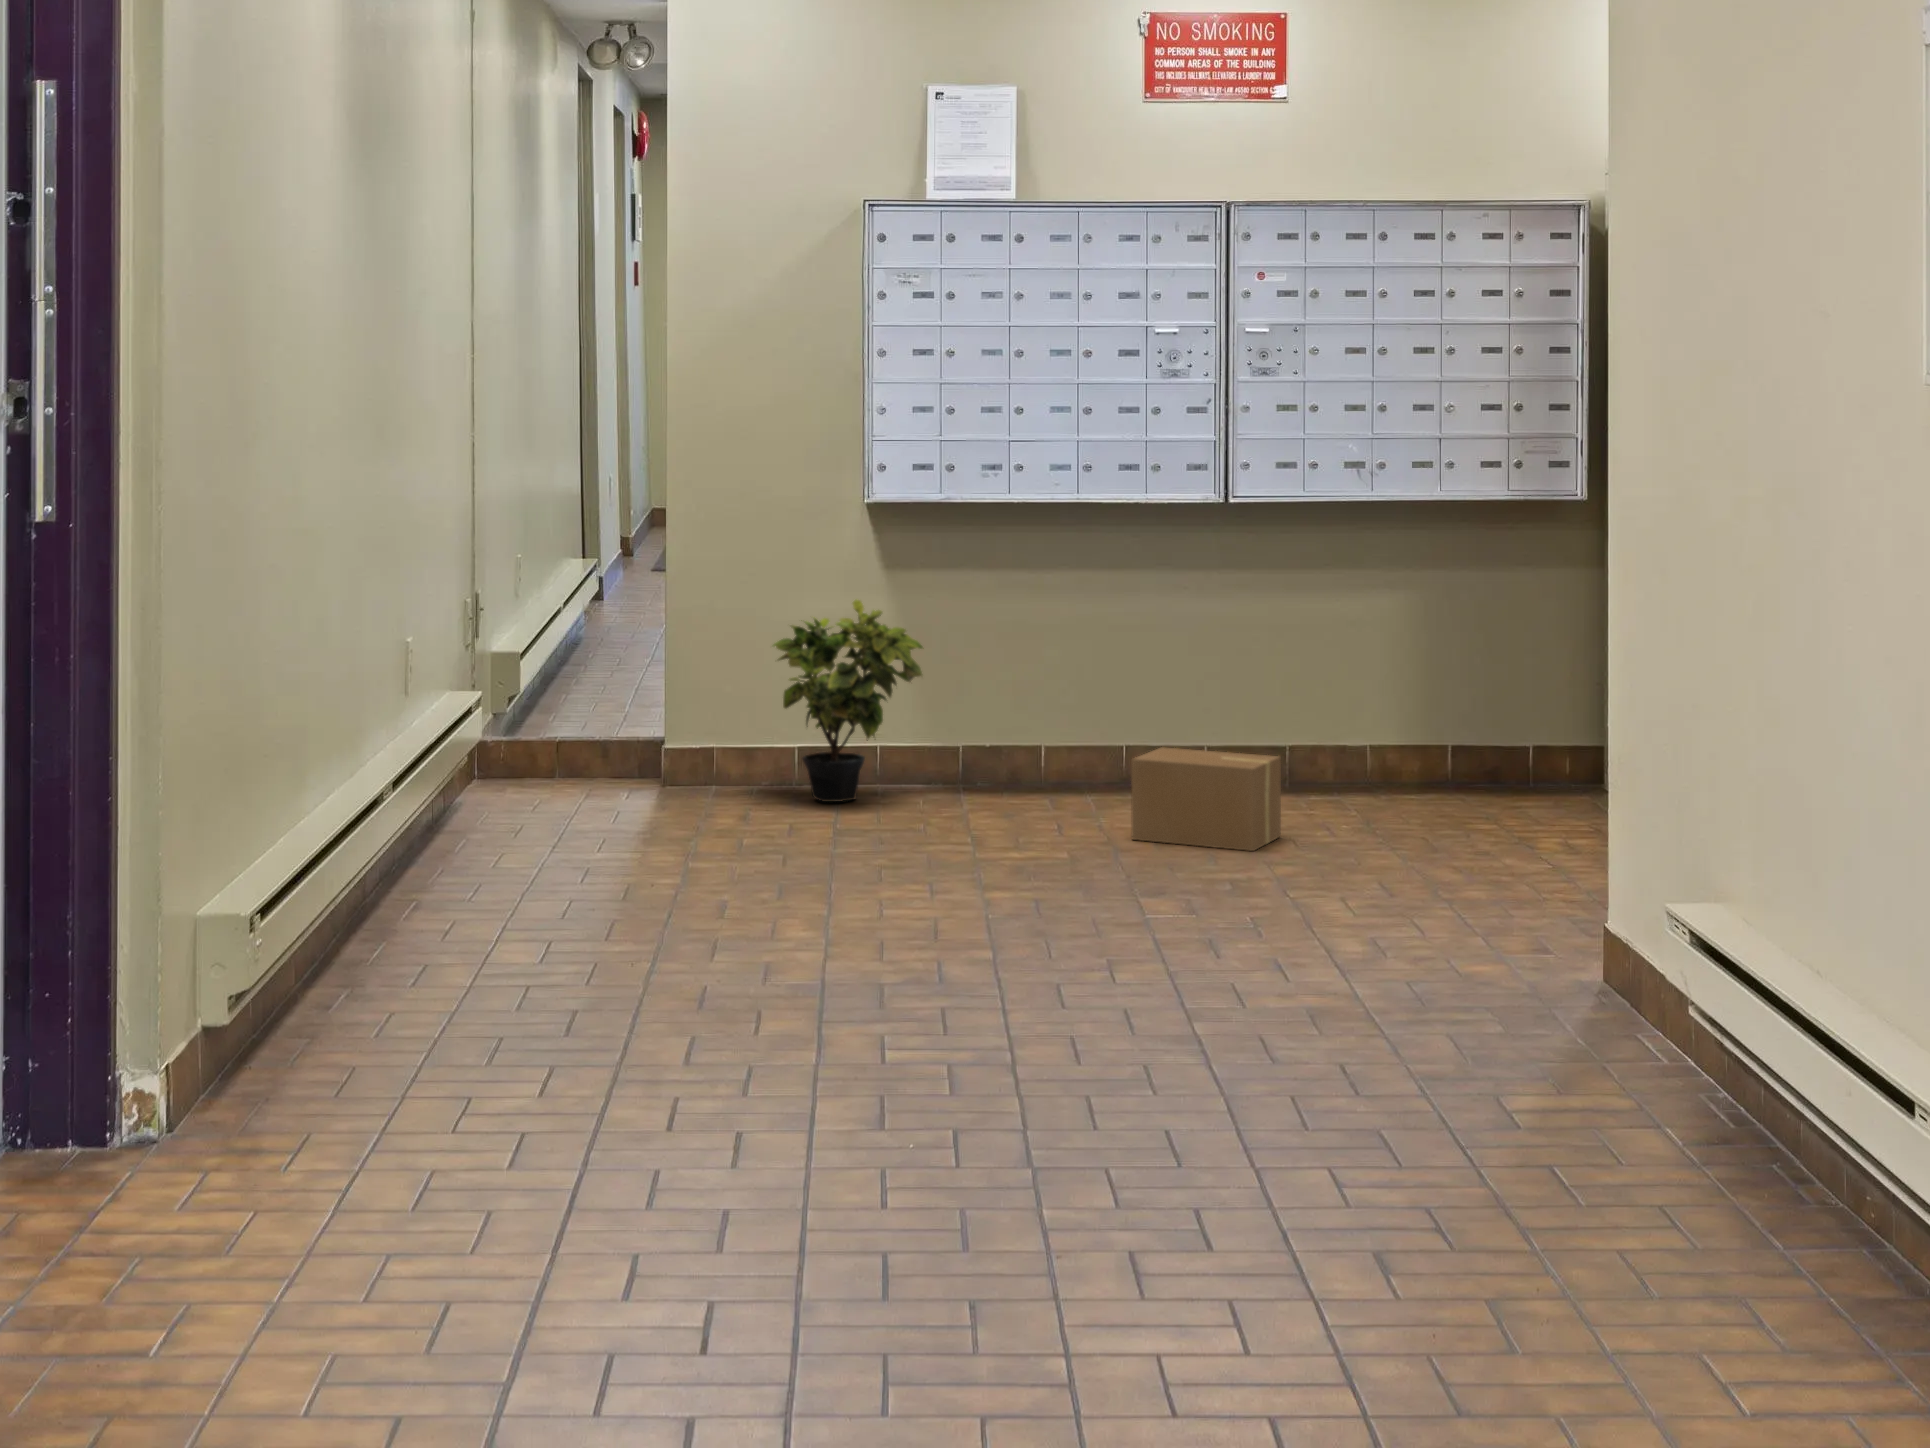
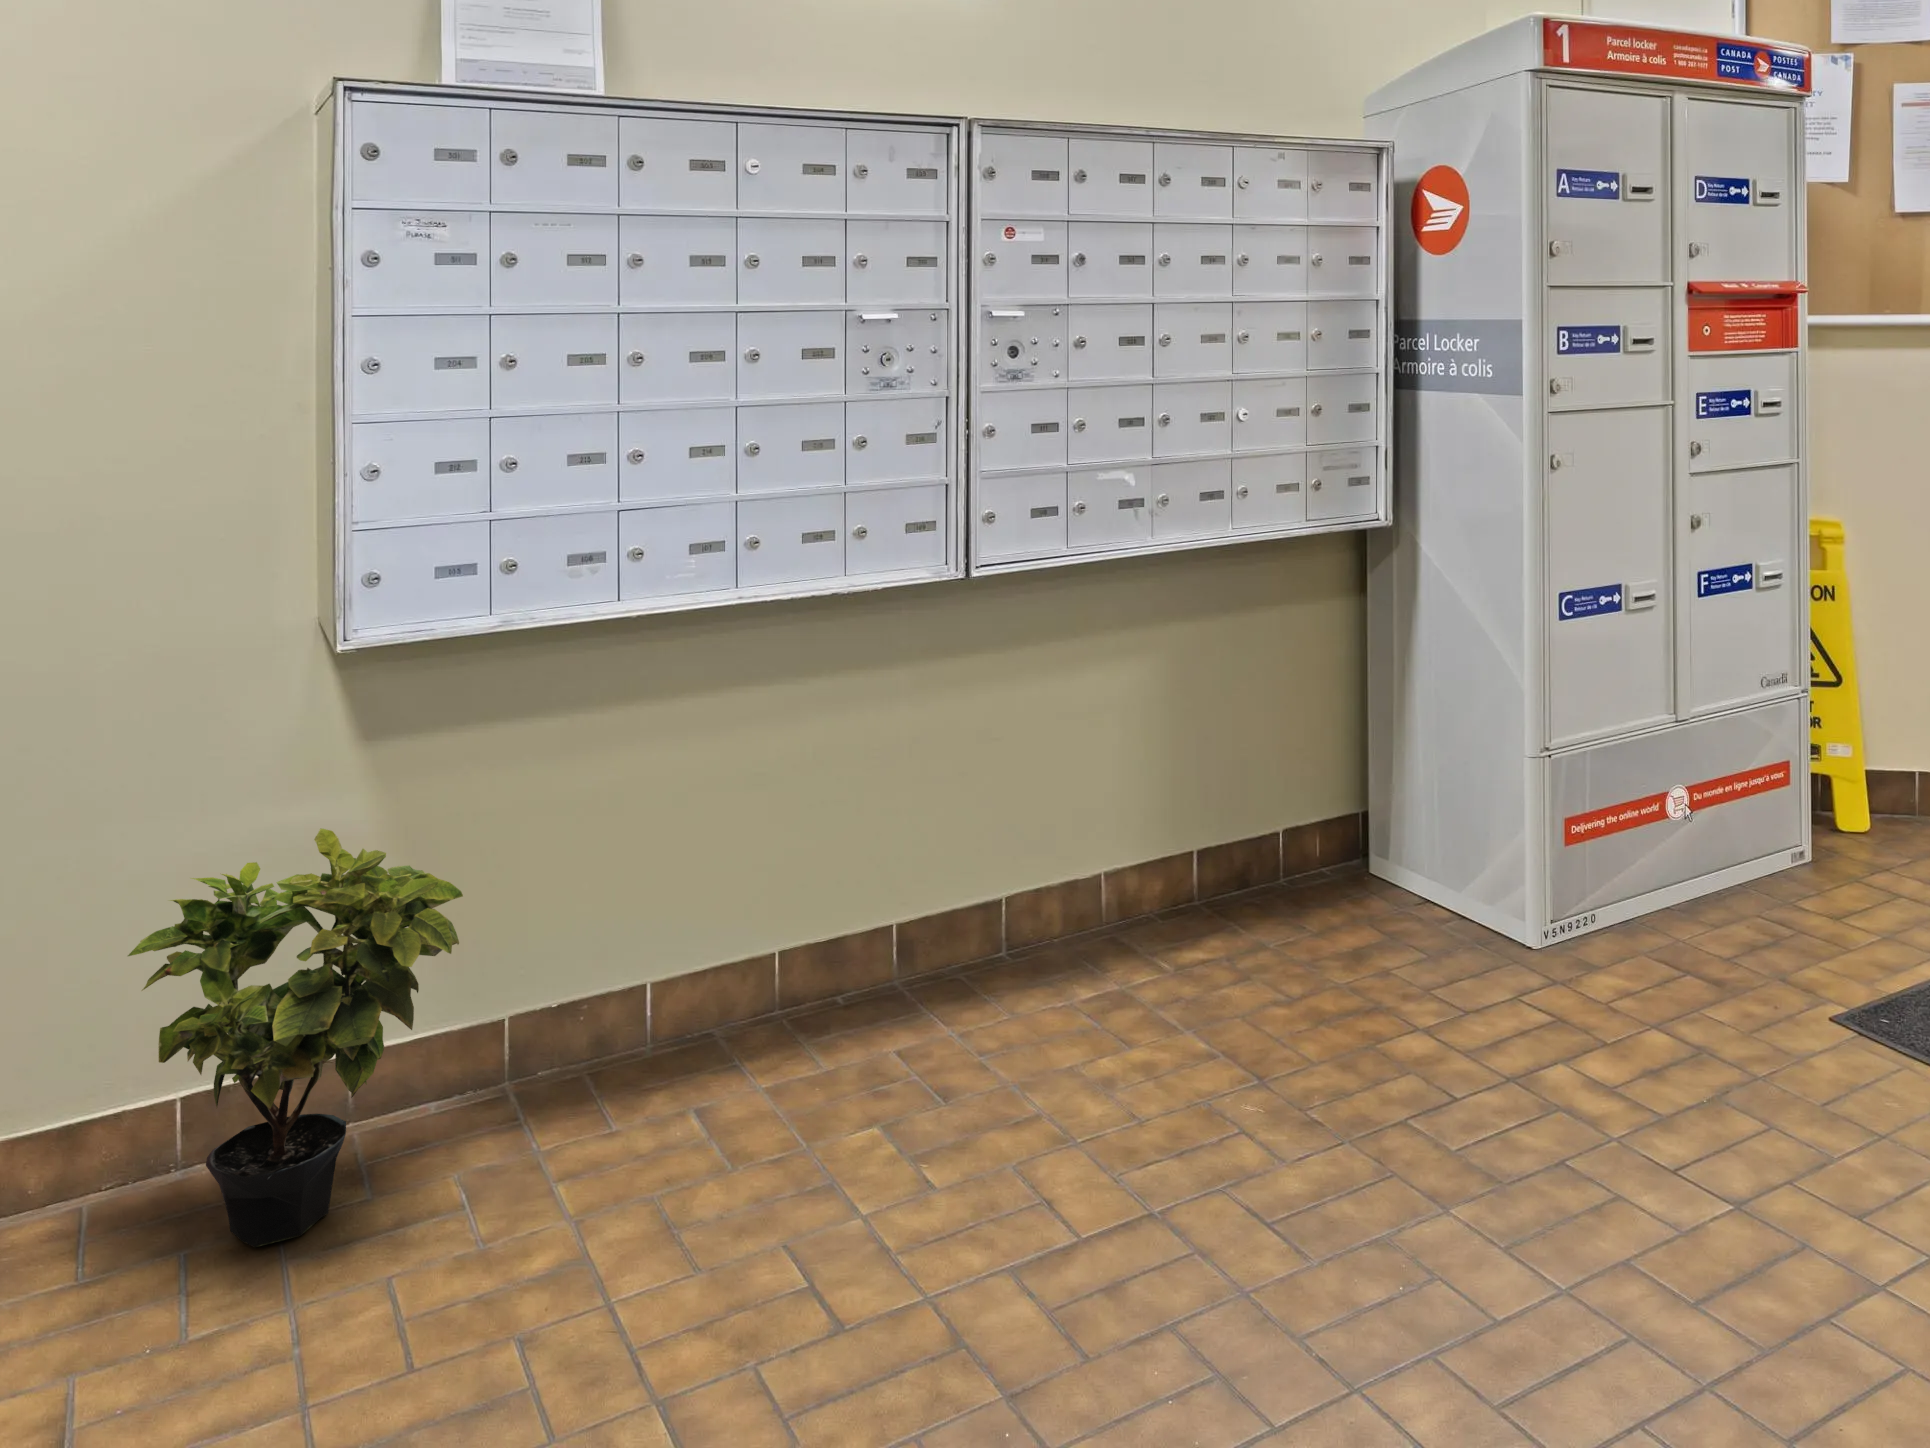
cardboard box: present [1131,747,1281,851] -> none [940,1019,1174,1244]

